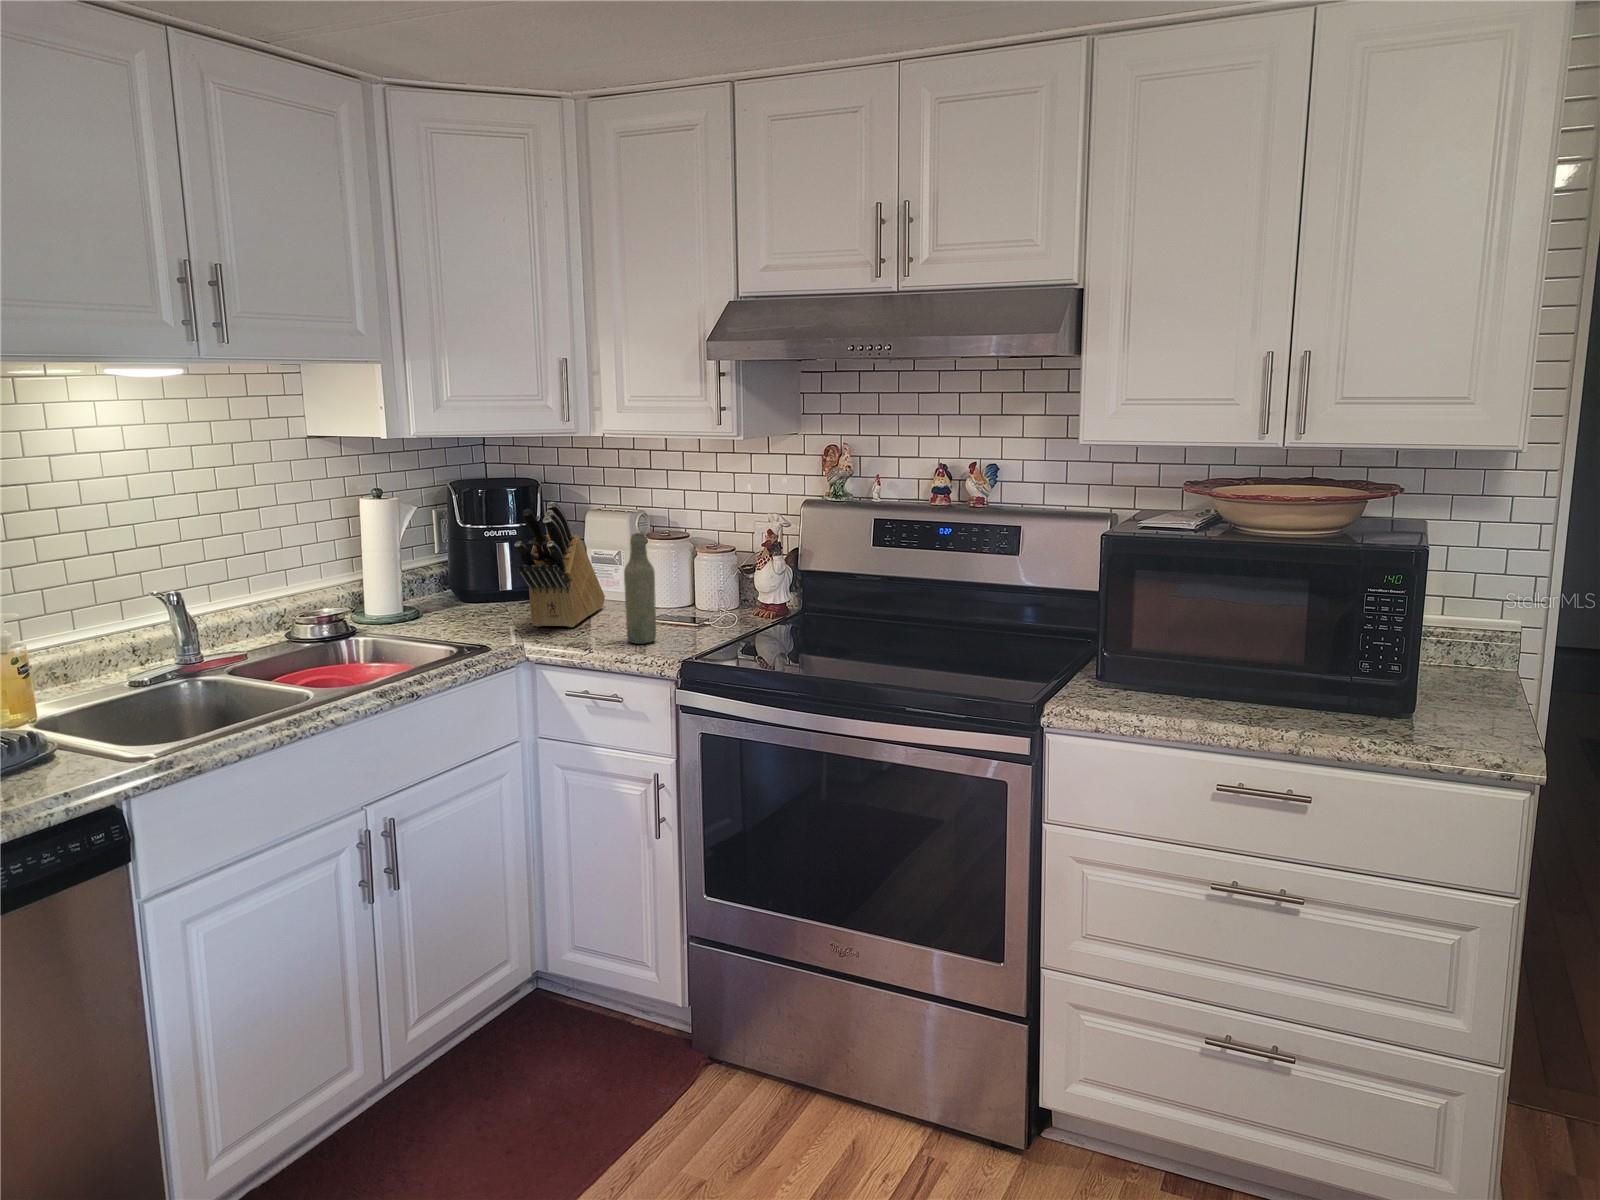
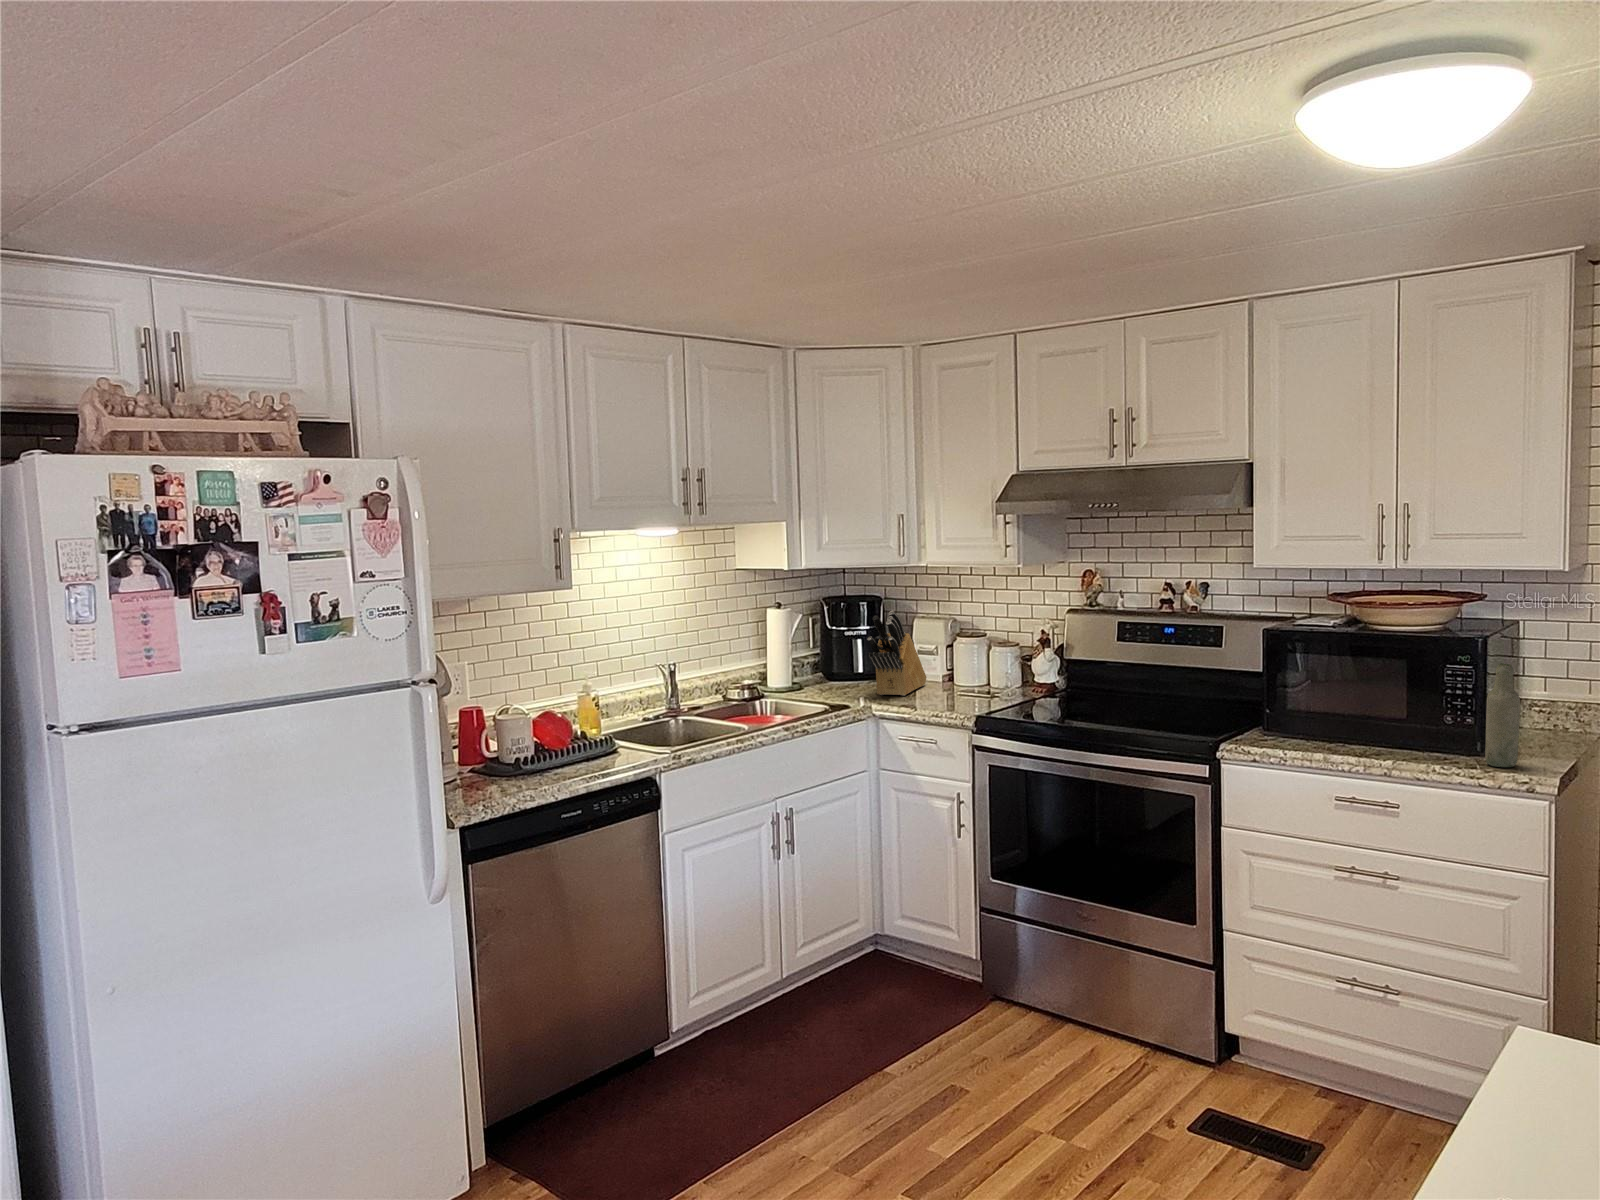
bottle: present [624,533,656,644] -> present [1485,663,1520,767]

